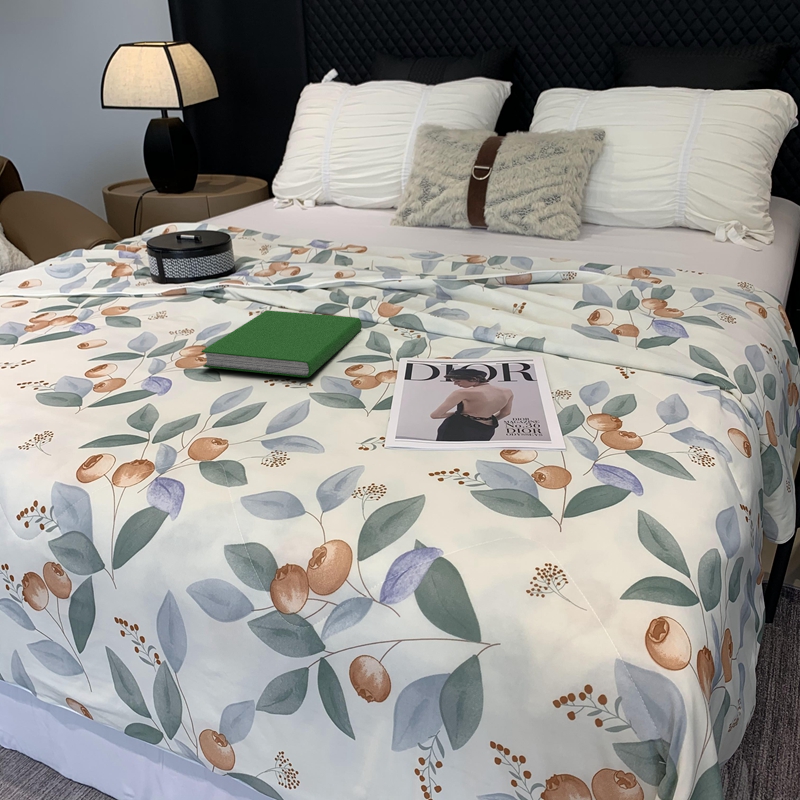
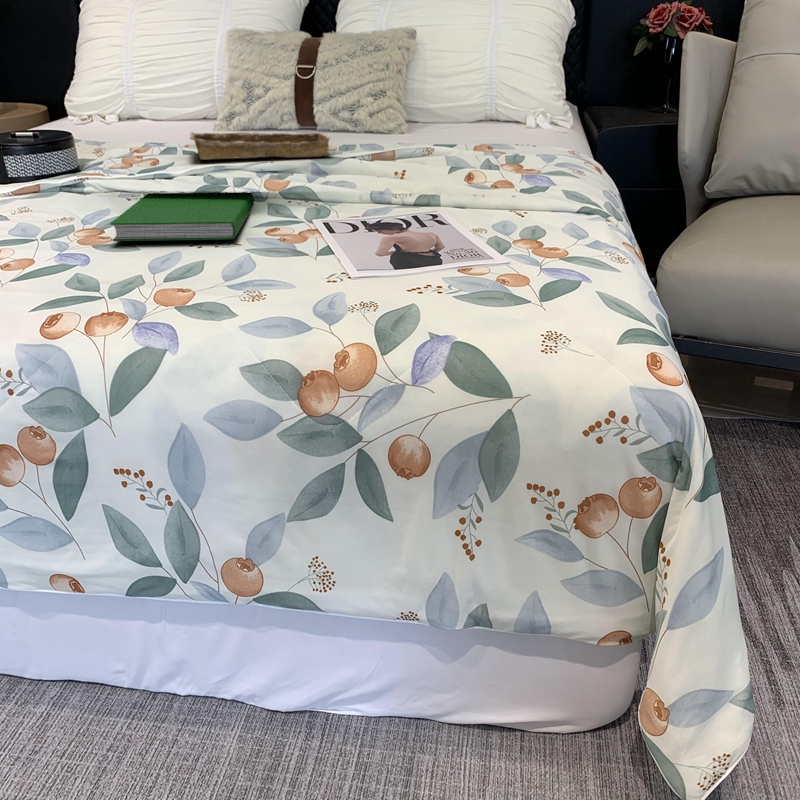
tray: none [329,240,470,274] -> present [190,132,331,160]

